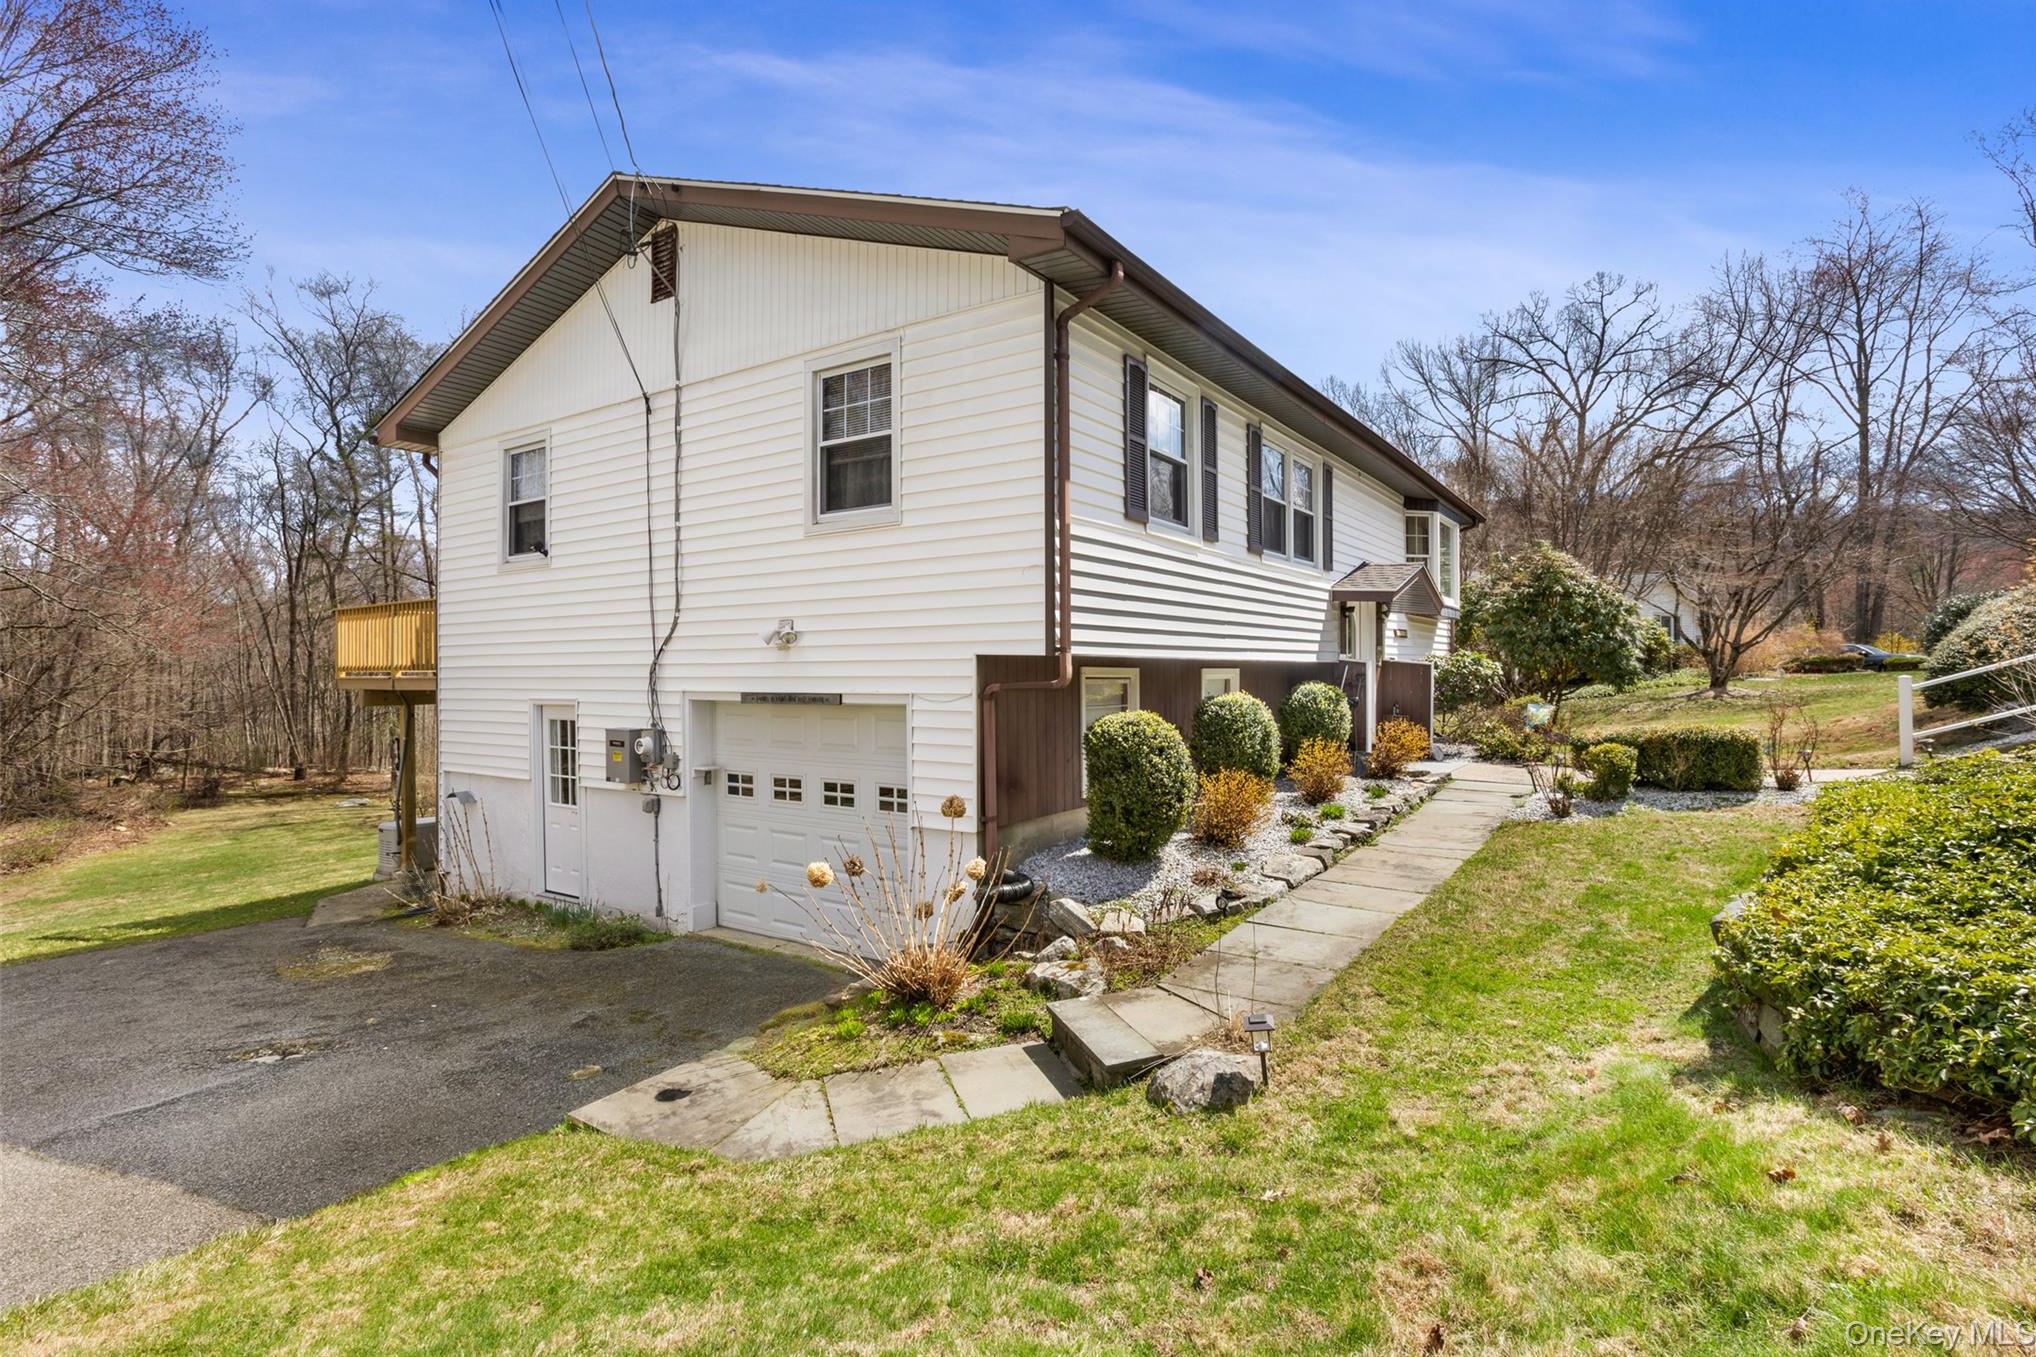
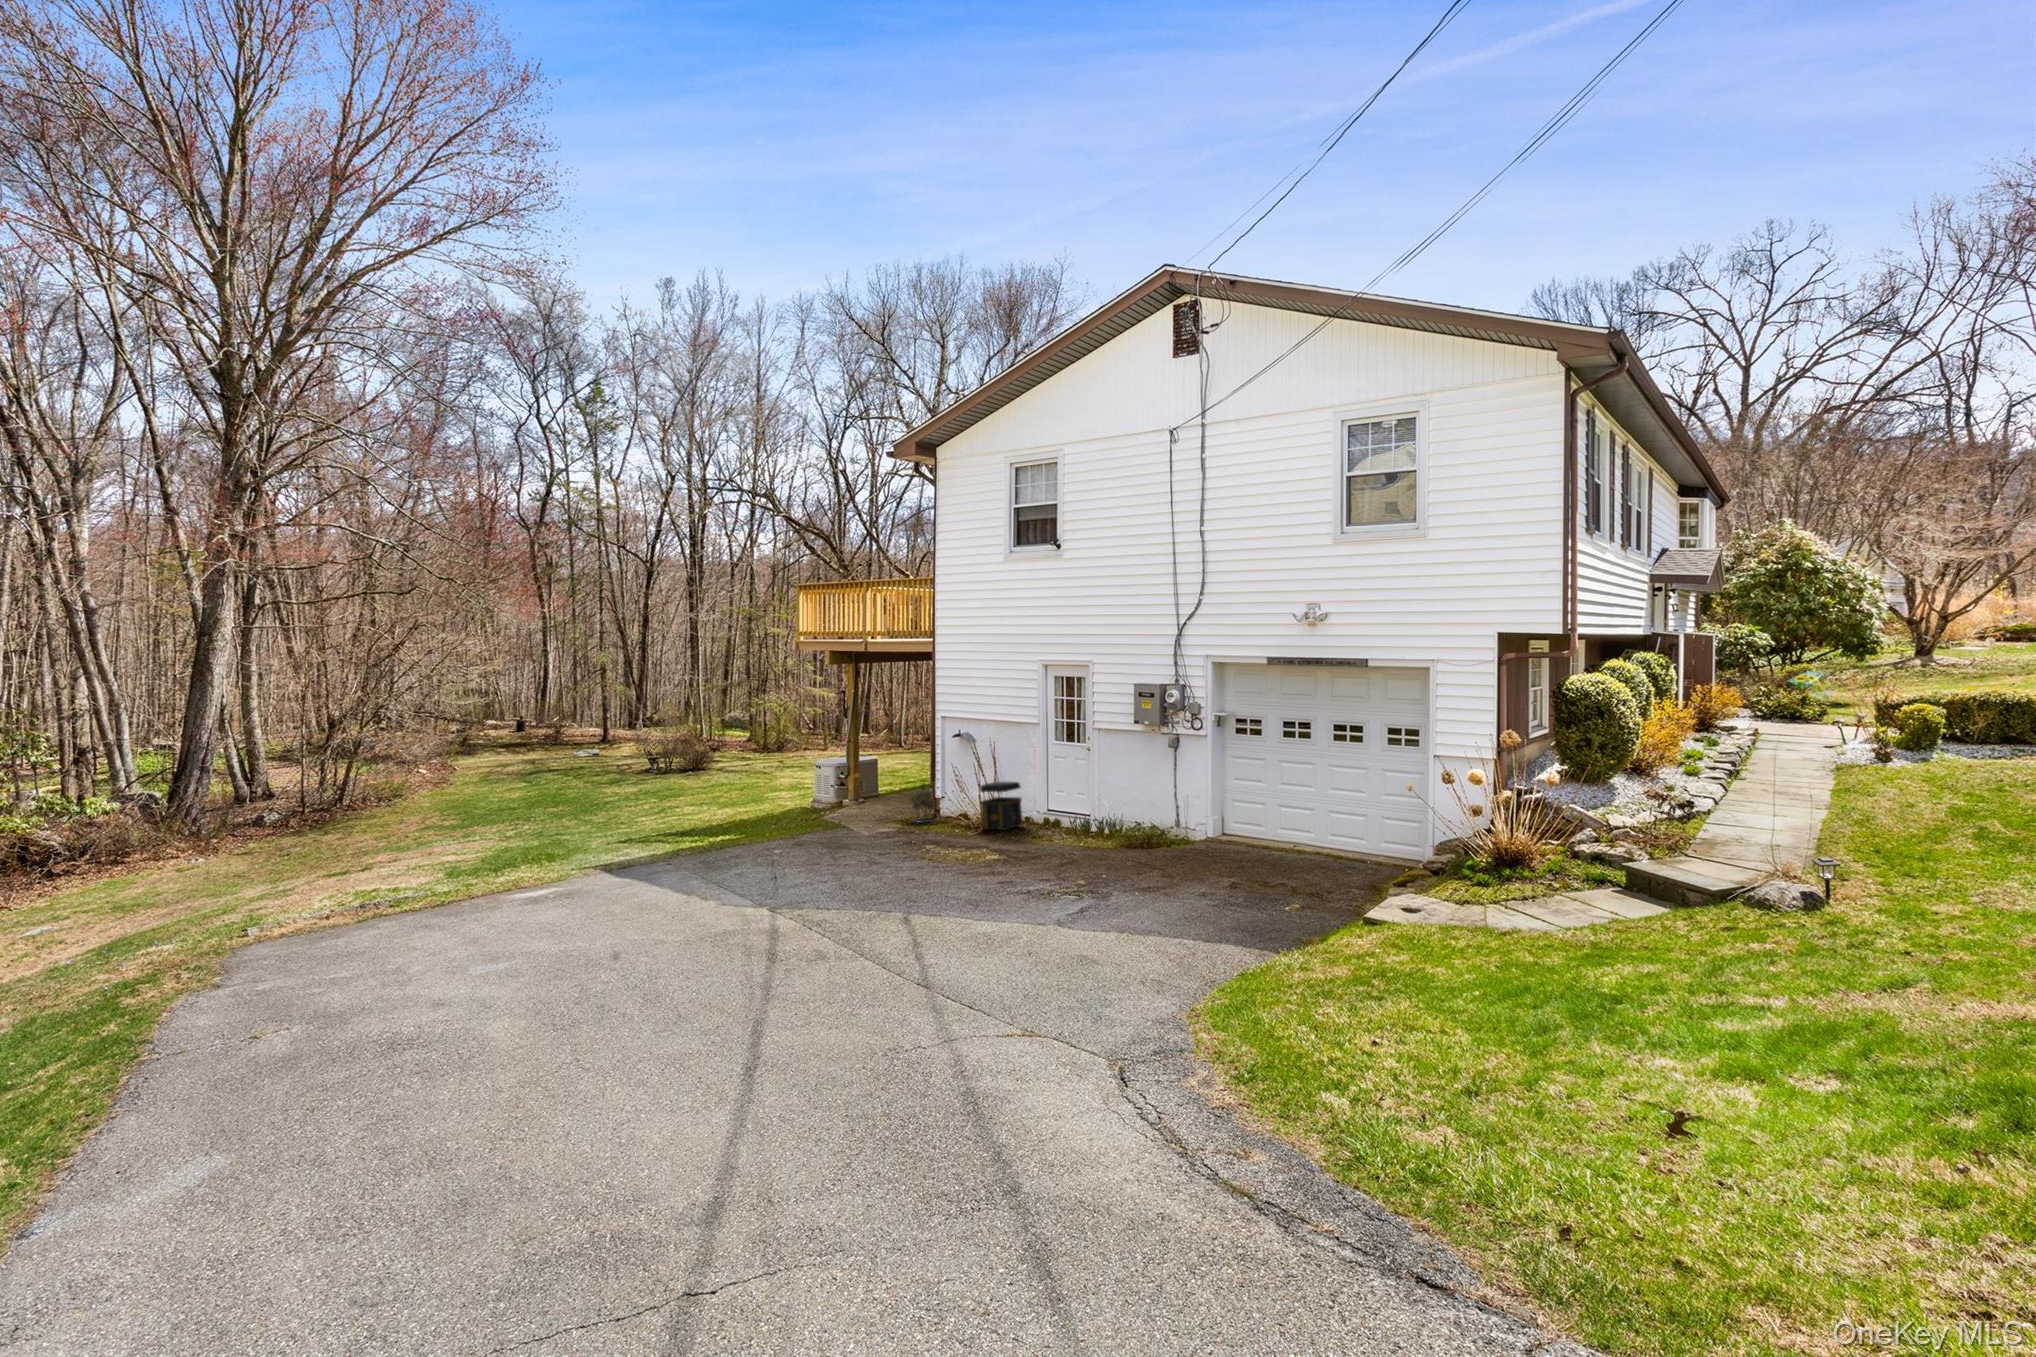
toolbox: none [445,861,510,929] -> present [980,781,1022,831]

